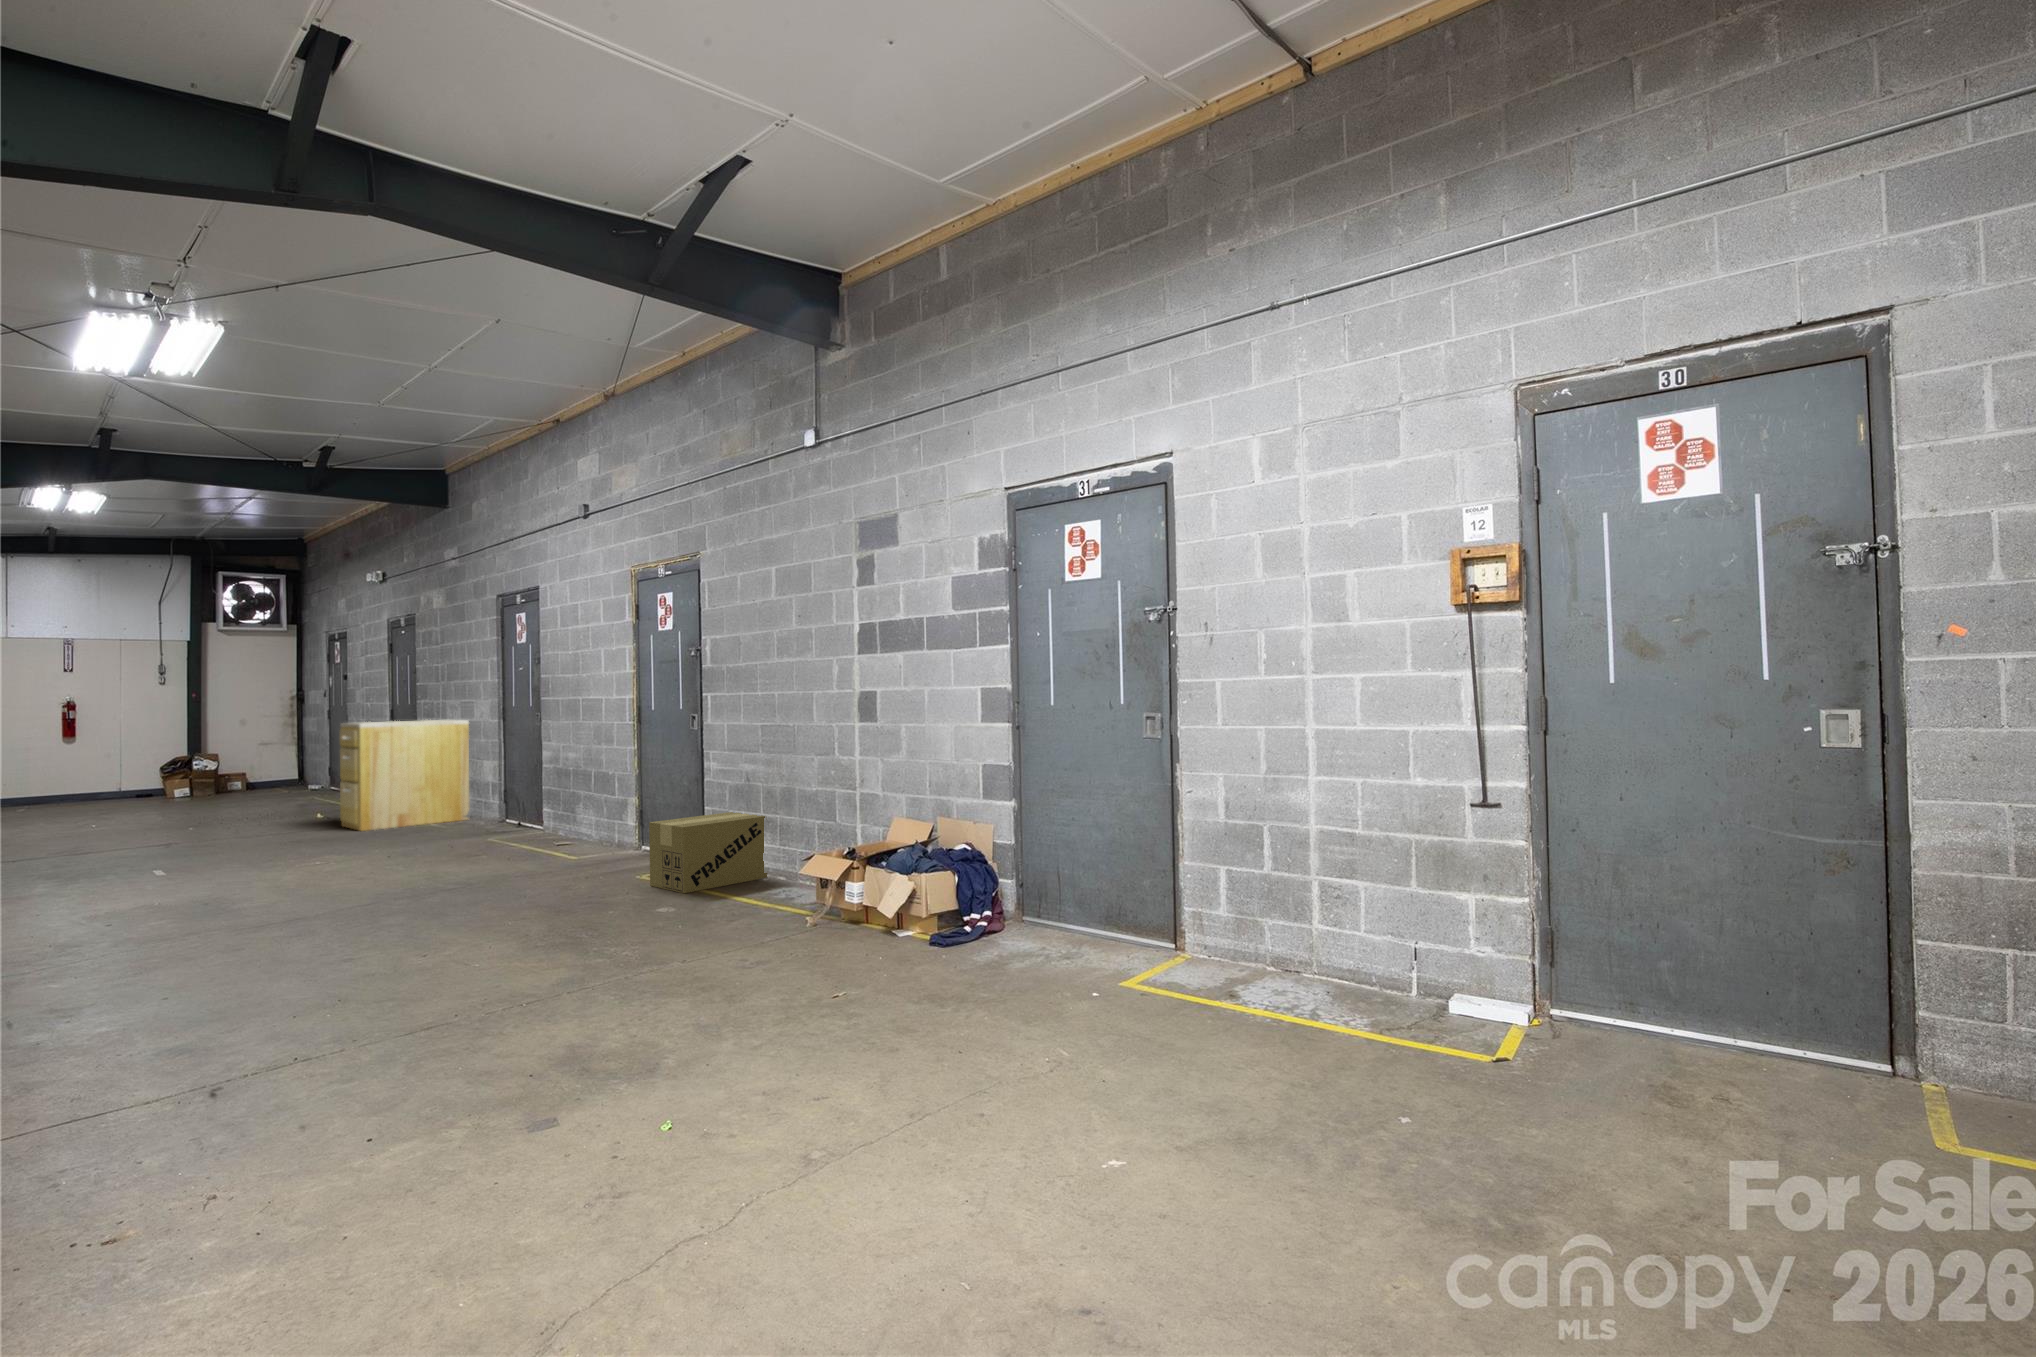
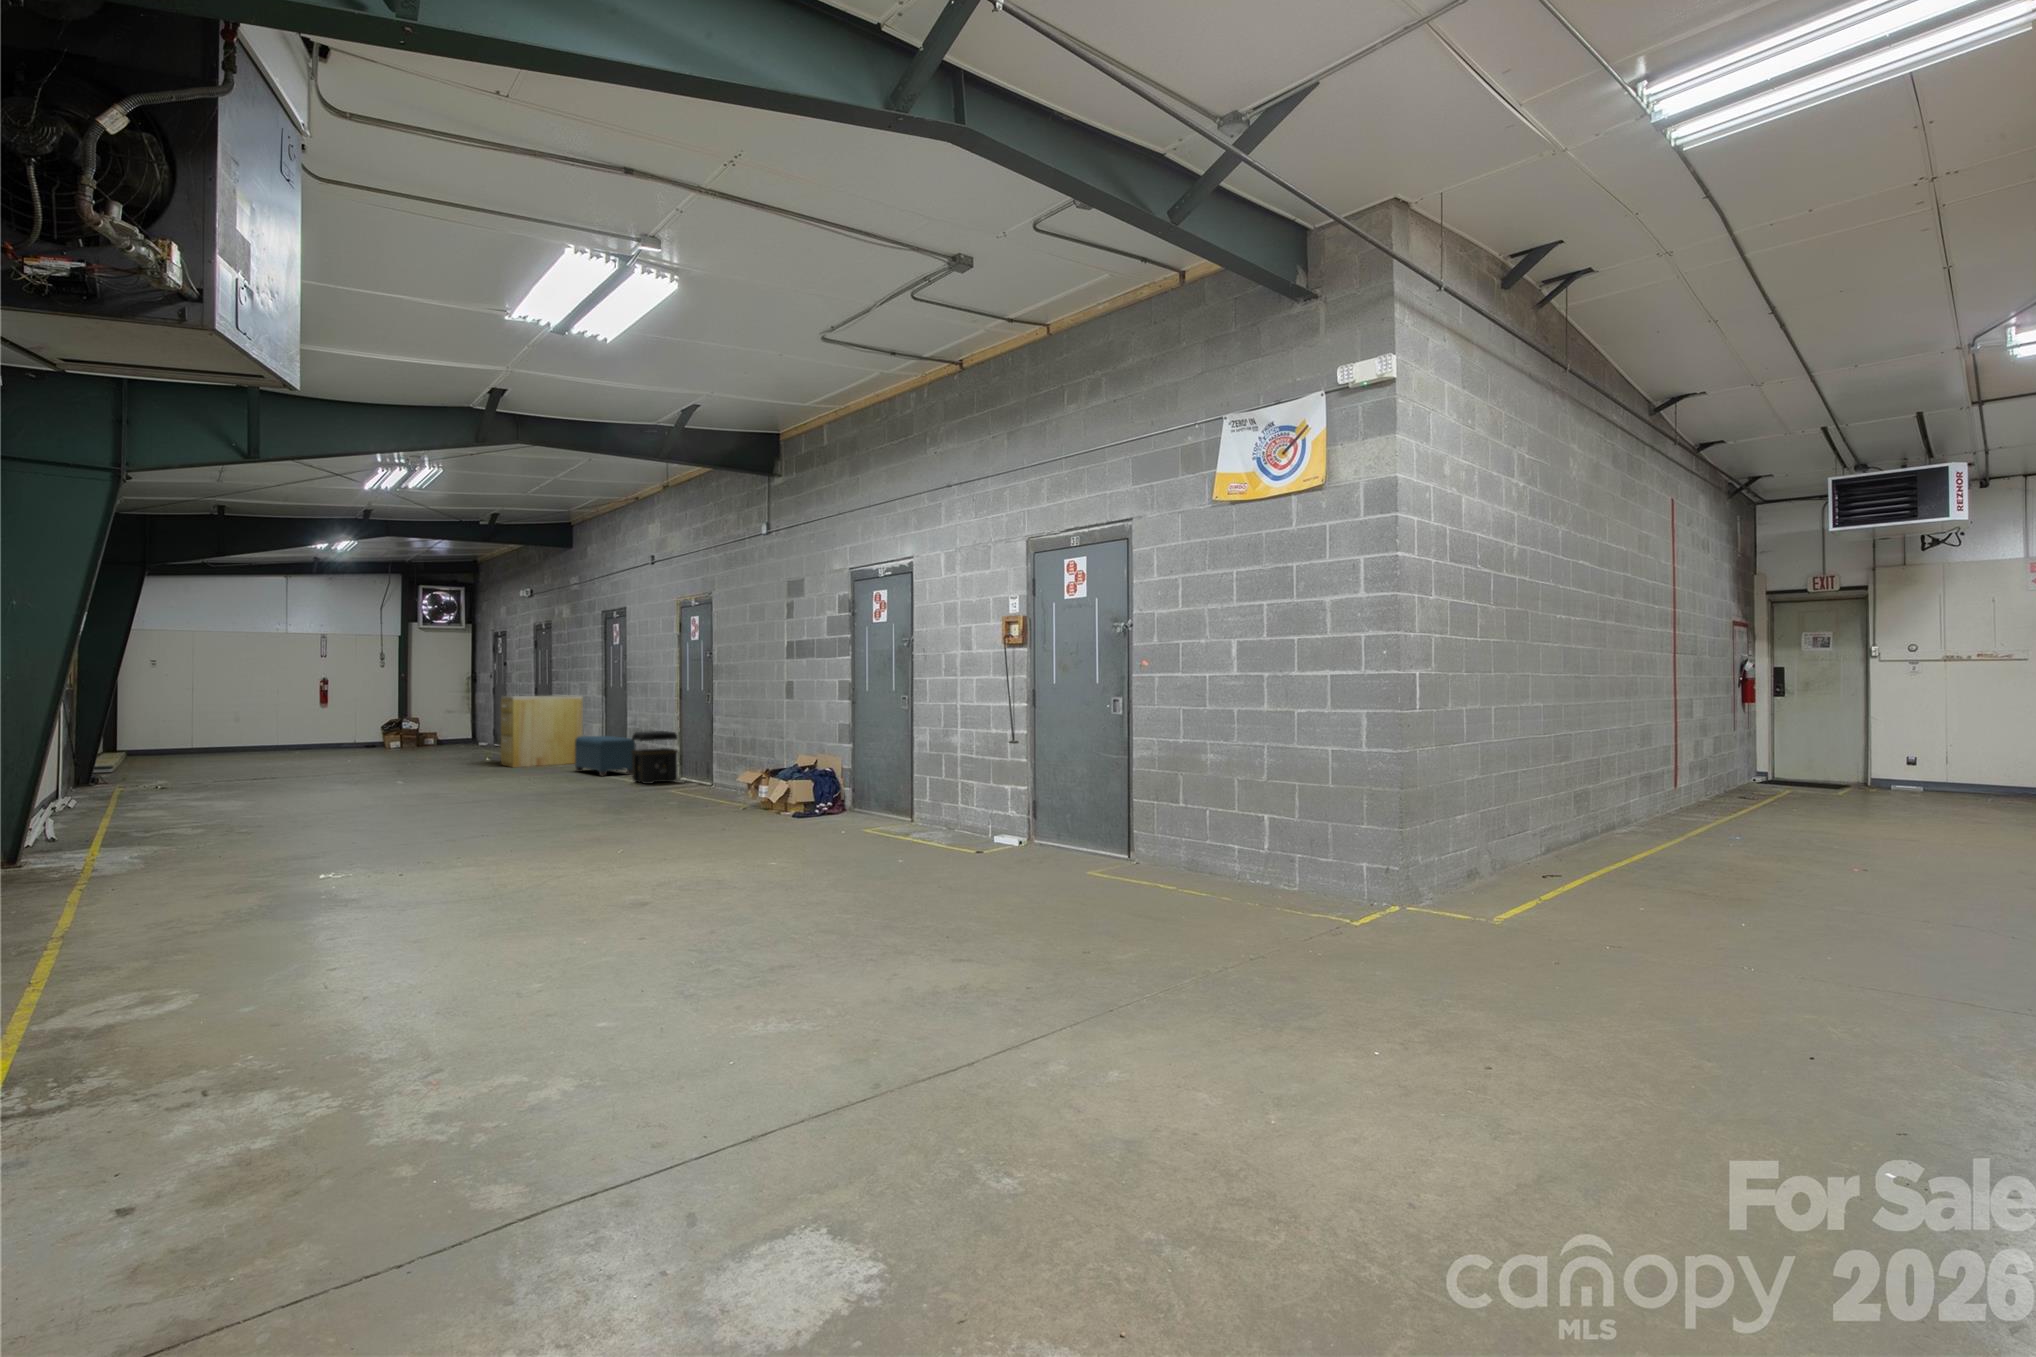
toolbox: none [564,774,641,861] -> present [632,731,678,784]
bench: none [462,780,562,846] -> present [575,736,635,776]
cardboard box: present [649,812,767,893] -> none [672,754,741,798]

